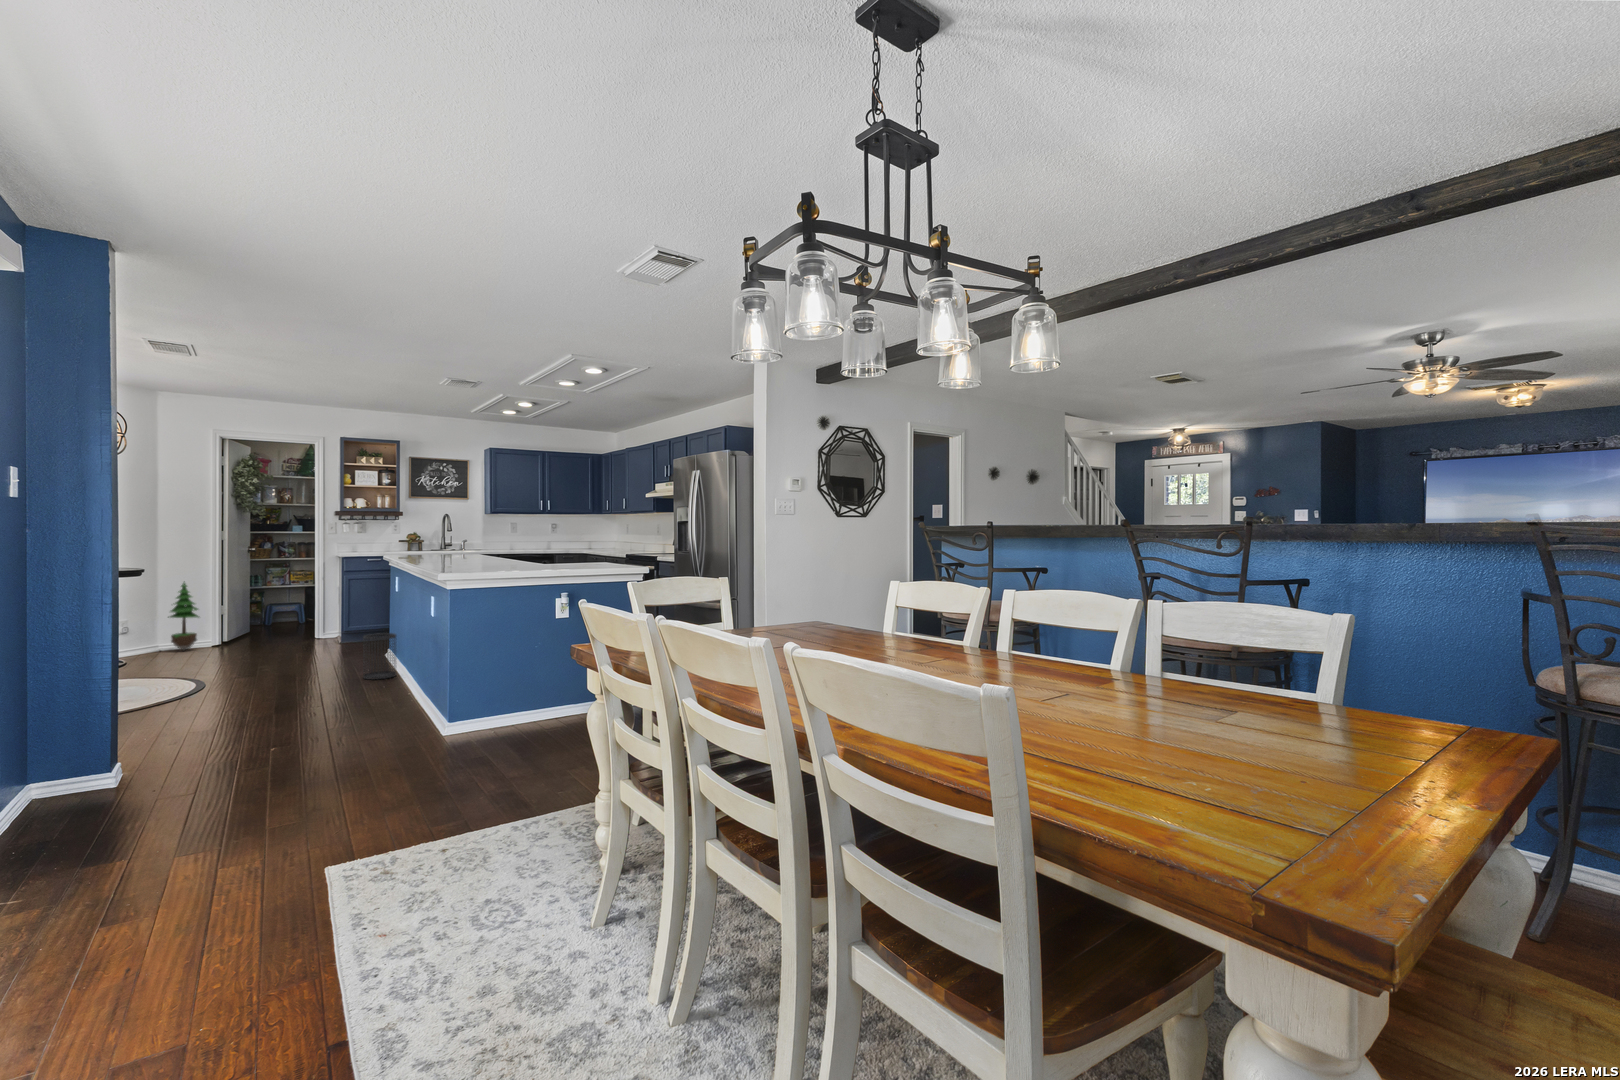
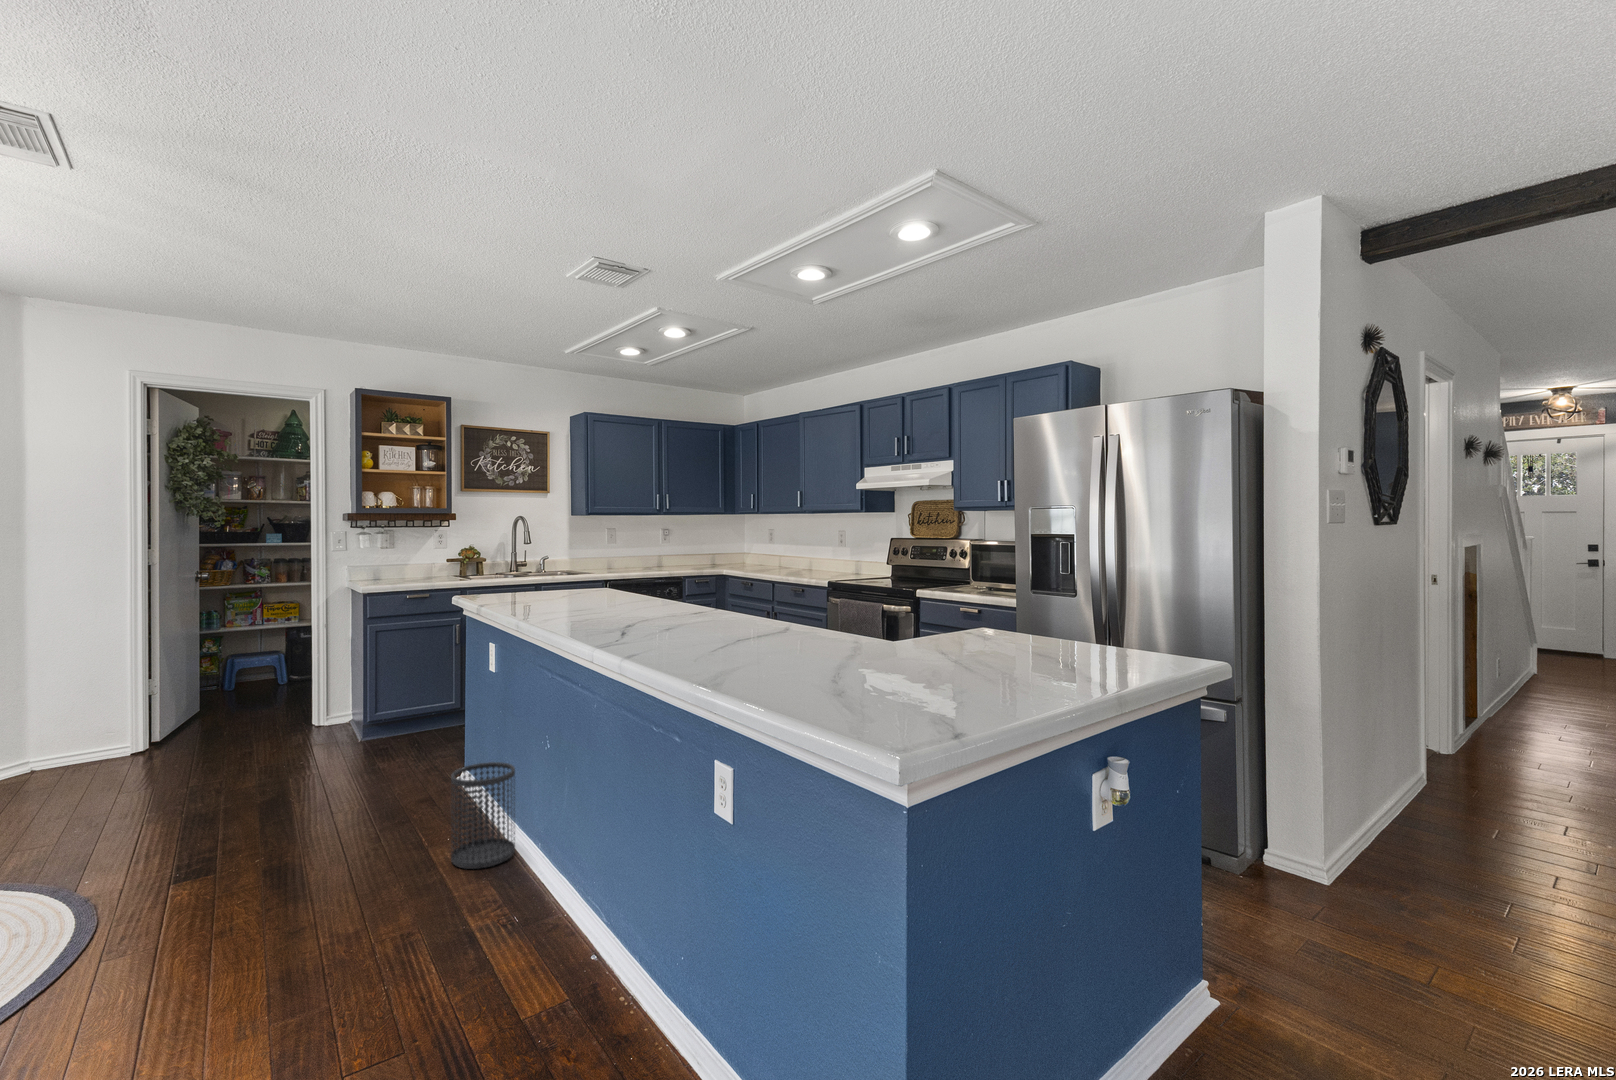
potted tree: present [168,583,199,650] -> none [48,641,111,768]

